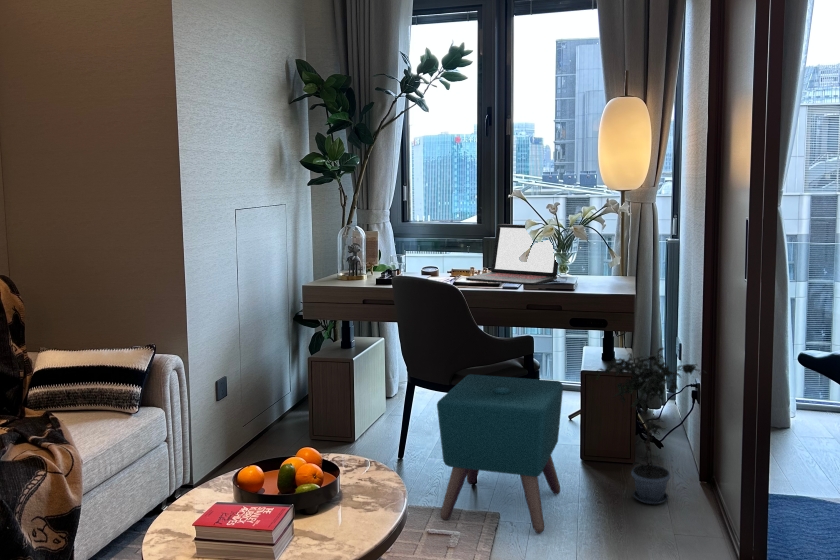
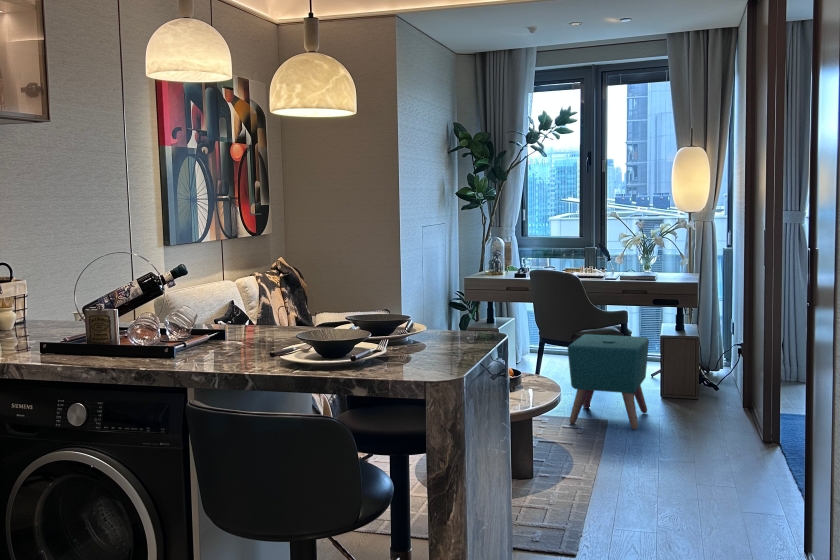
laptop: present [466,224,558,285] -> none [577,236,646,277]
potted plant: present [596,348,700,504] -> none [671,313,746,419]

